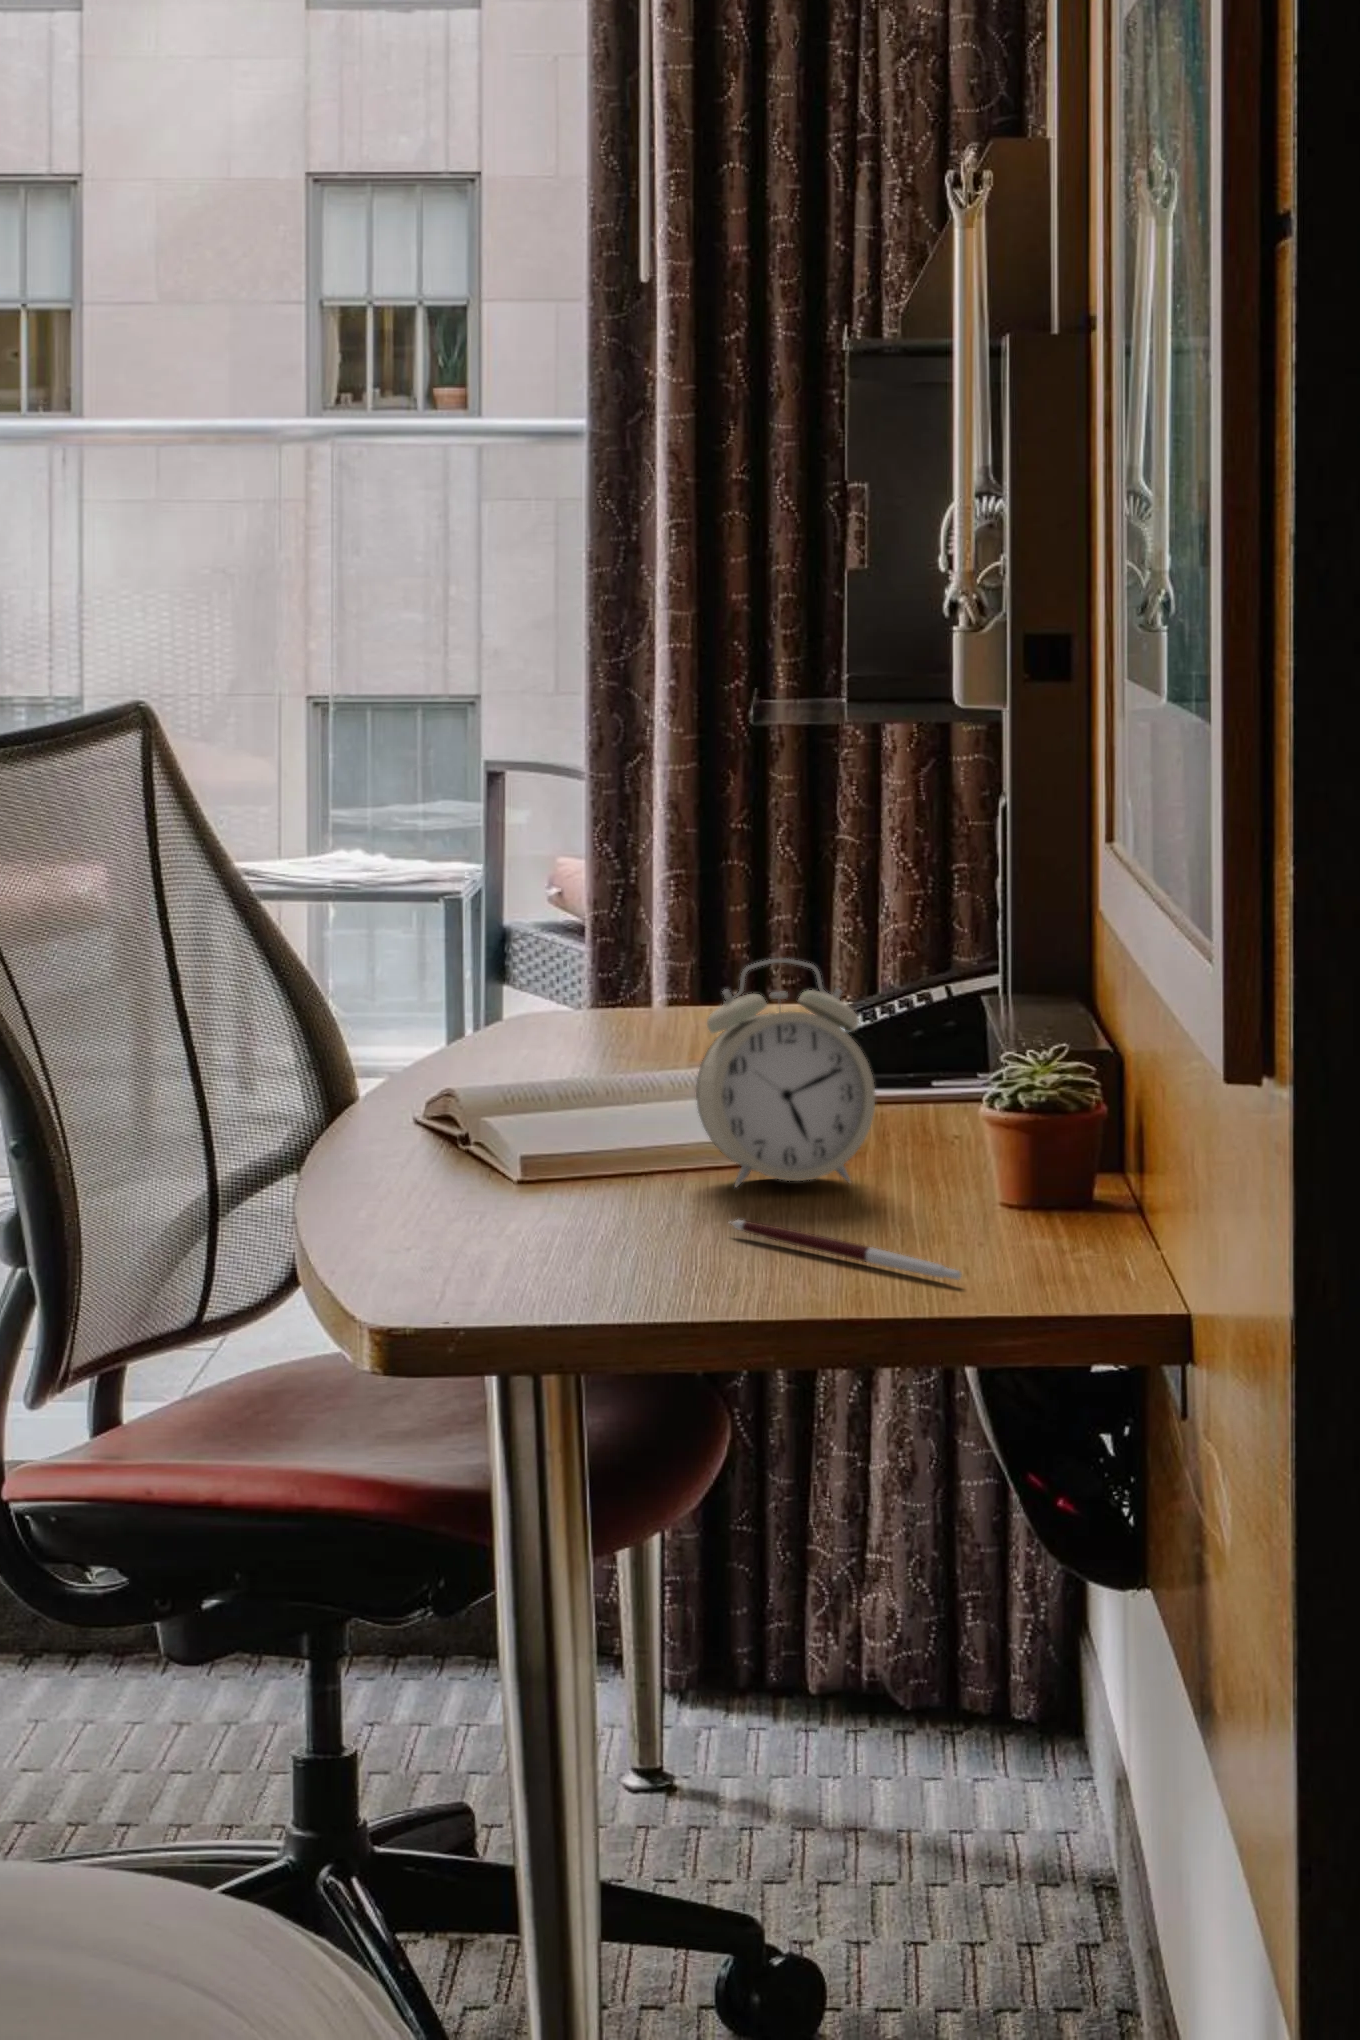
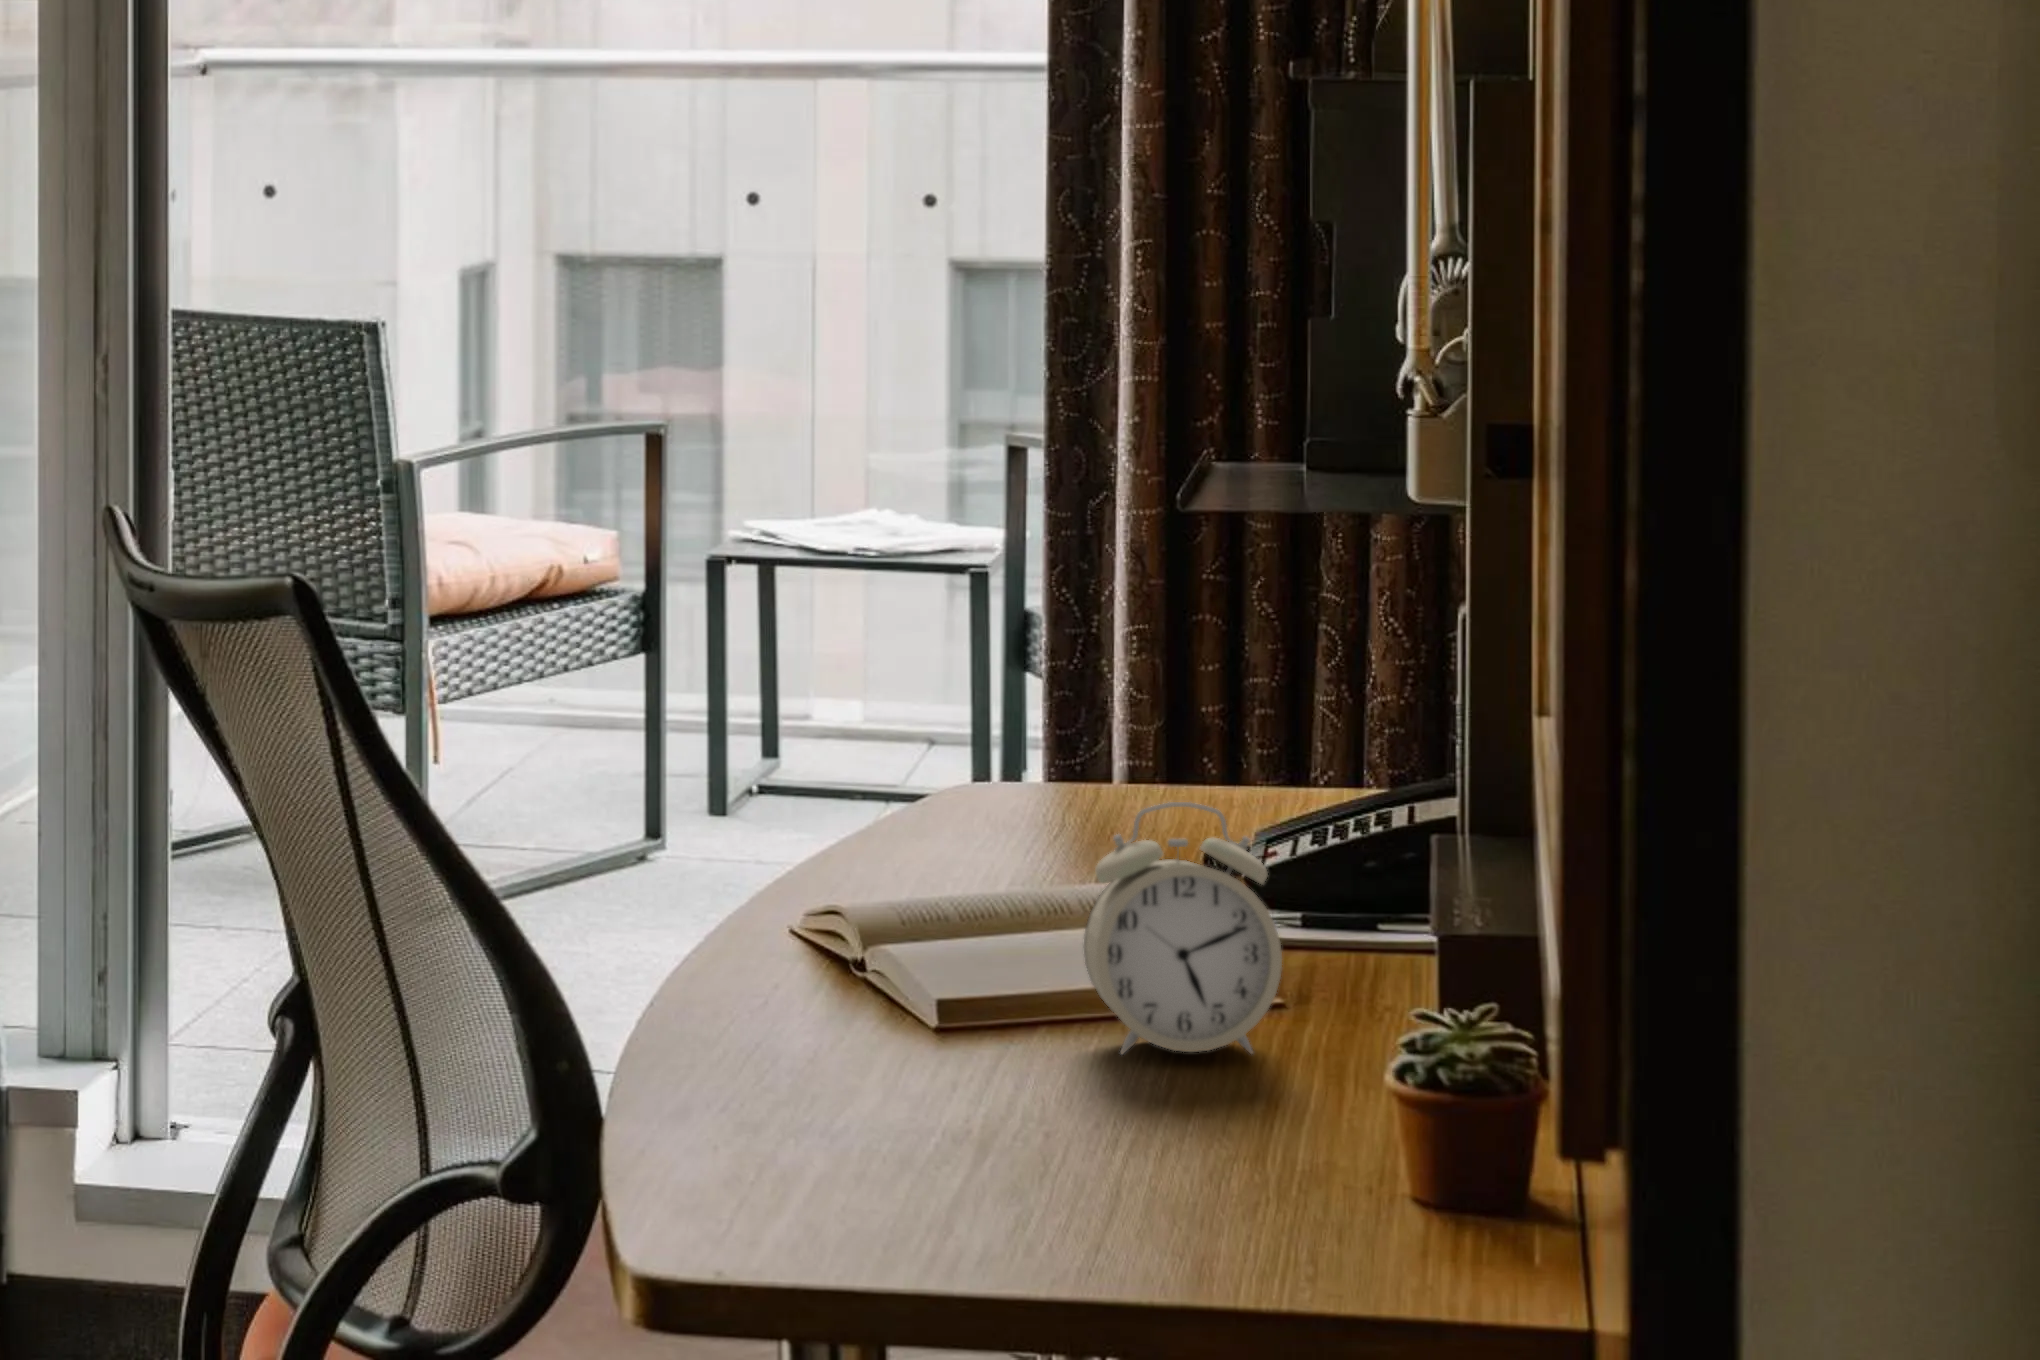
pen: present [730,1220,961,1280] -> none [1099,1106,1349,1205]

